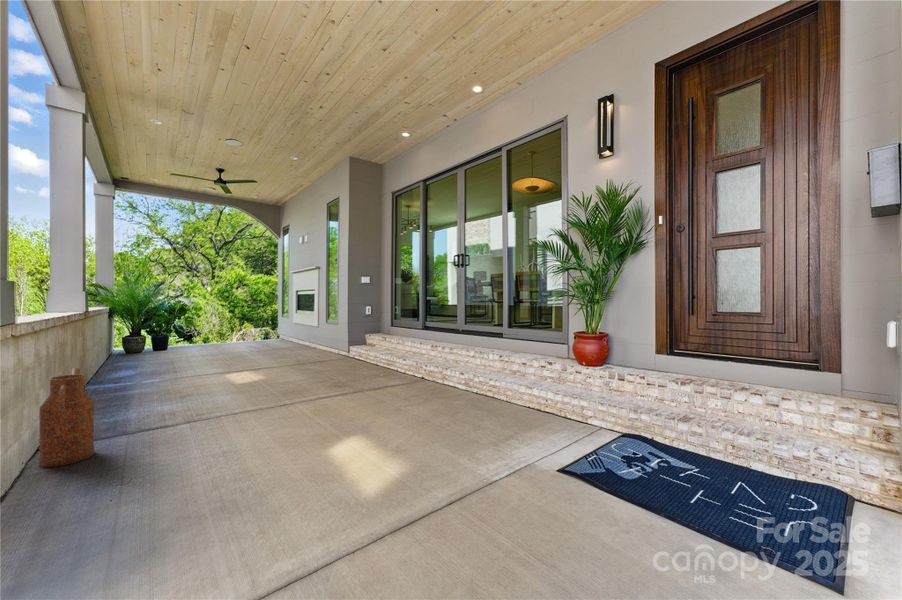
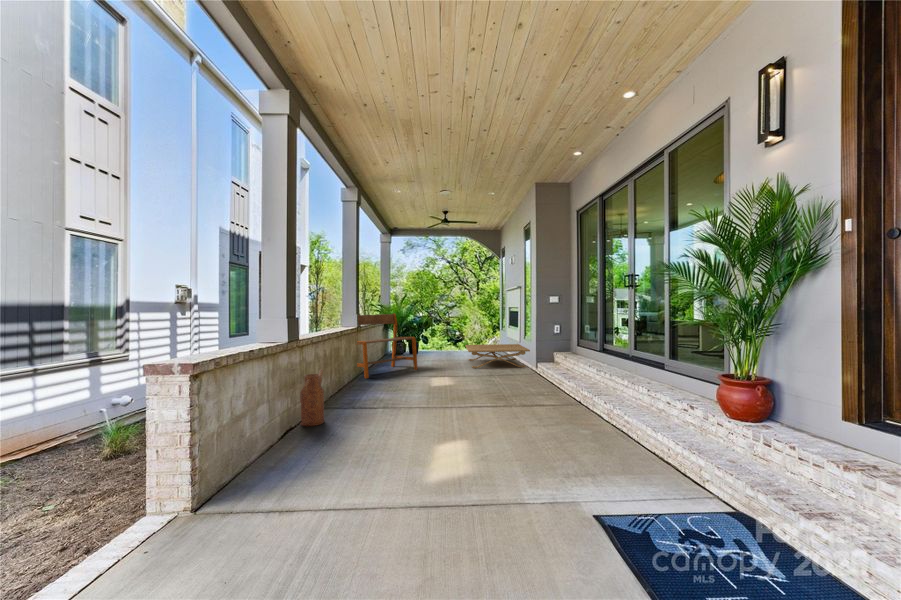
bench: none [67,291,195,385] -> present [357,313,418,378]
coffee table: none [255,330,341,359] -> present [465,344,530,368]

